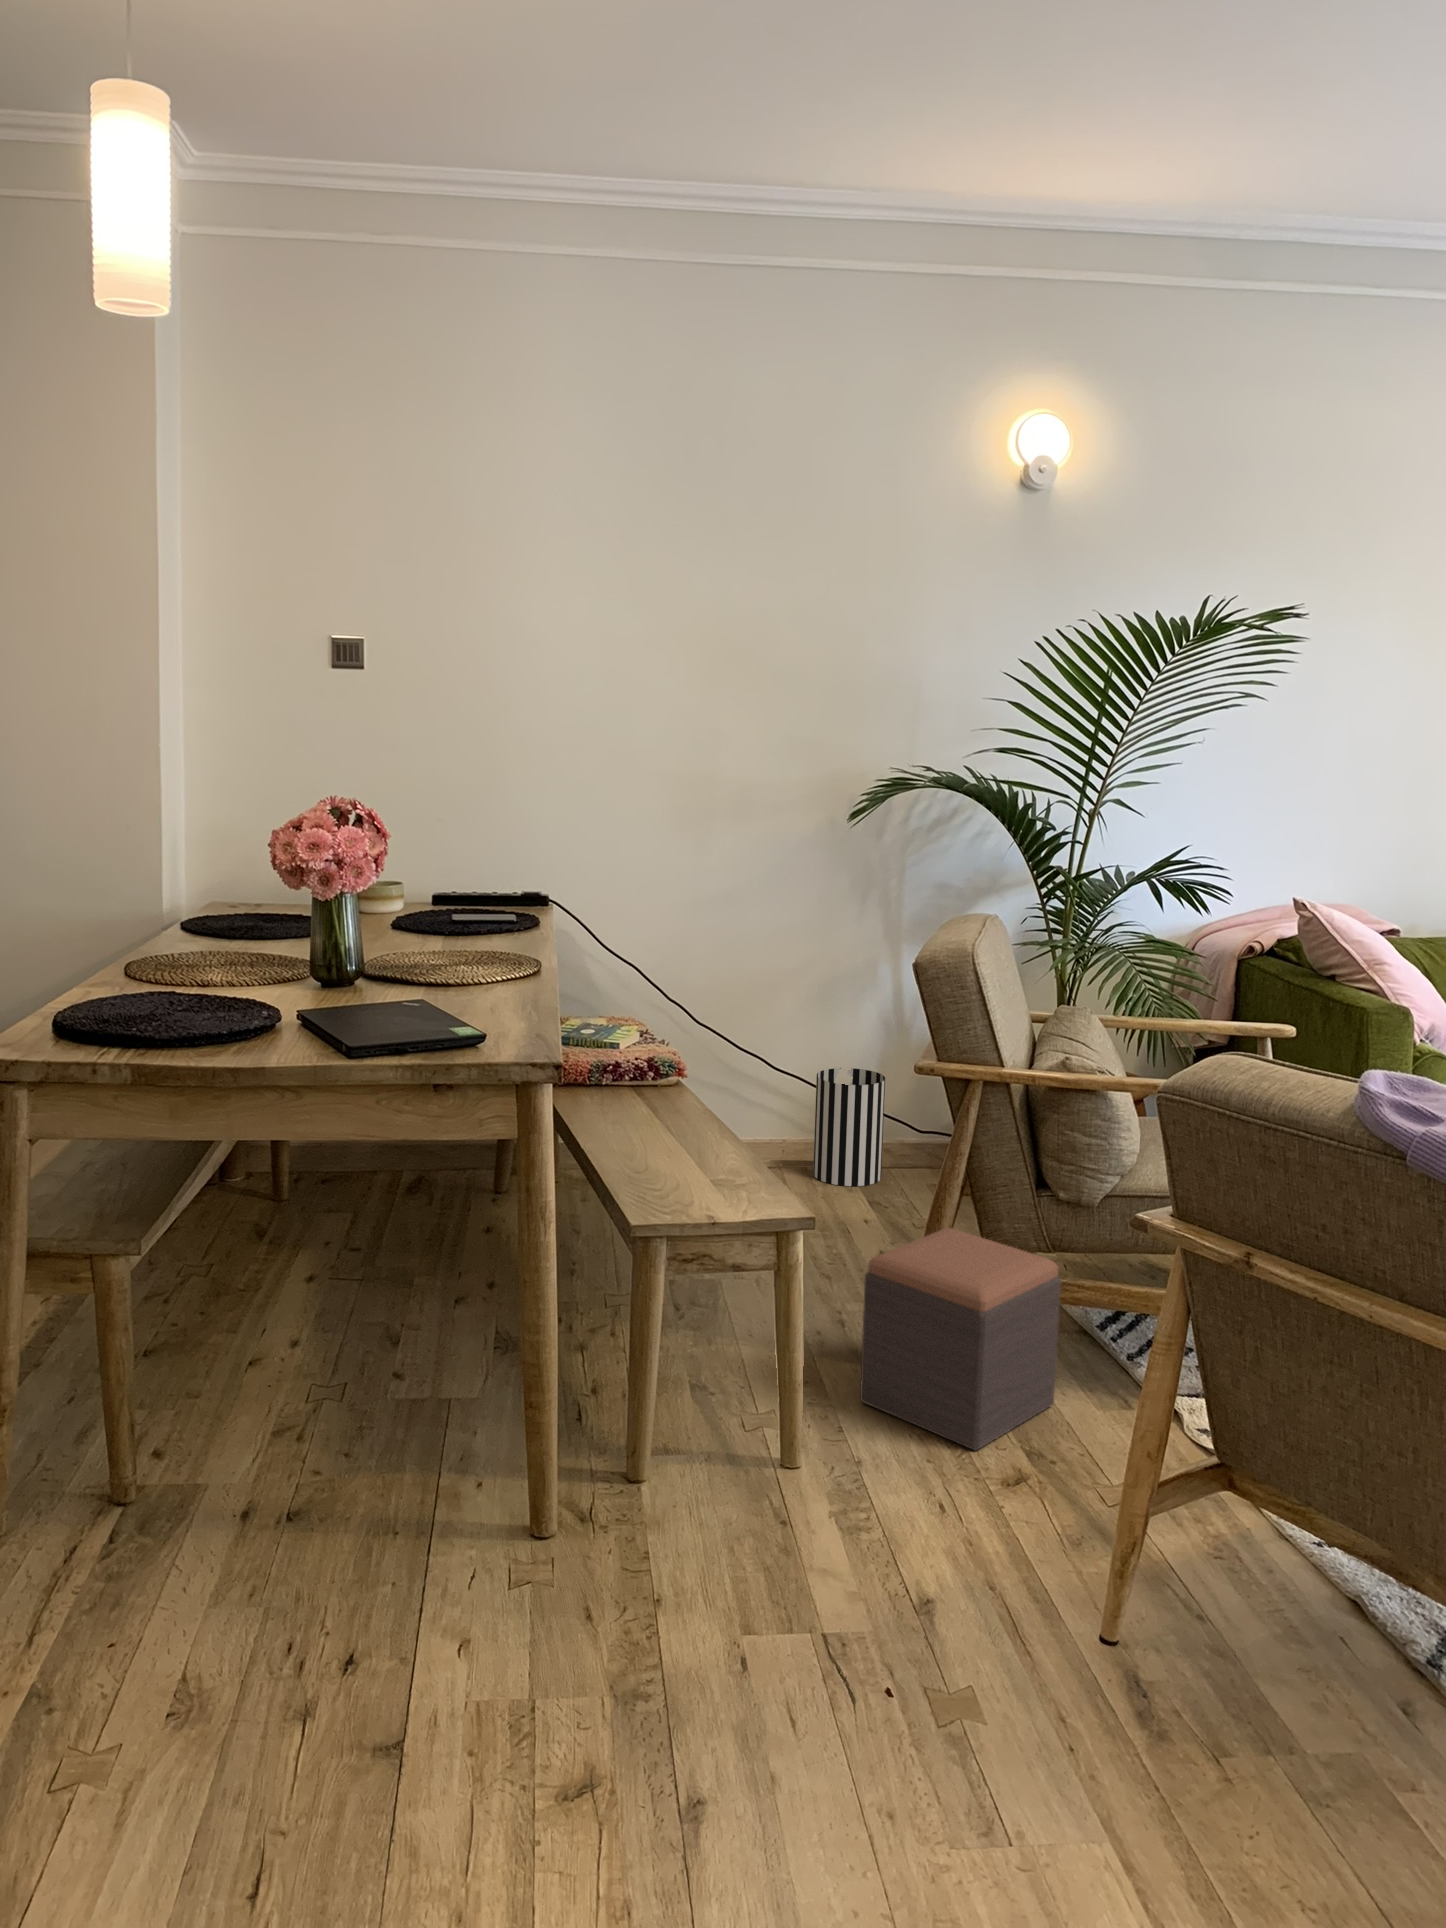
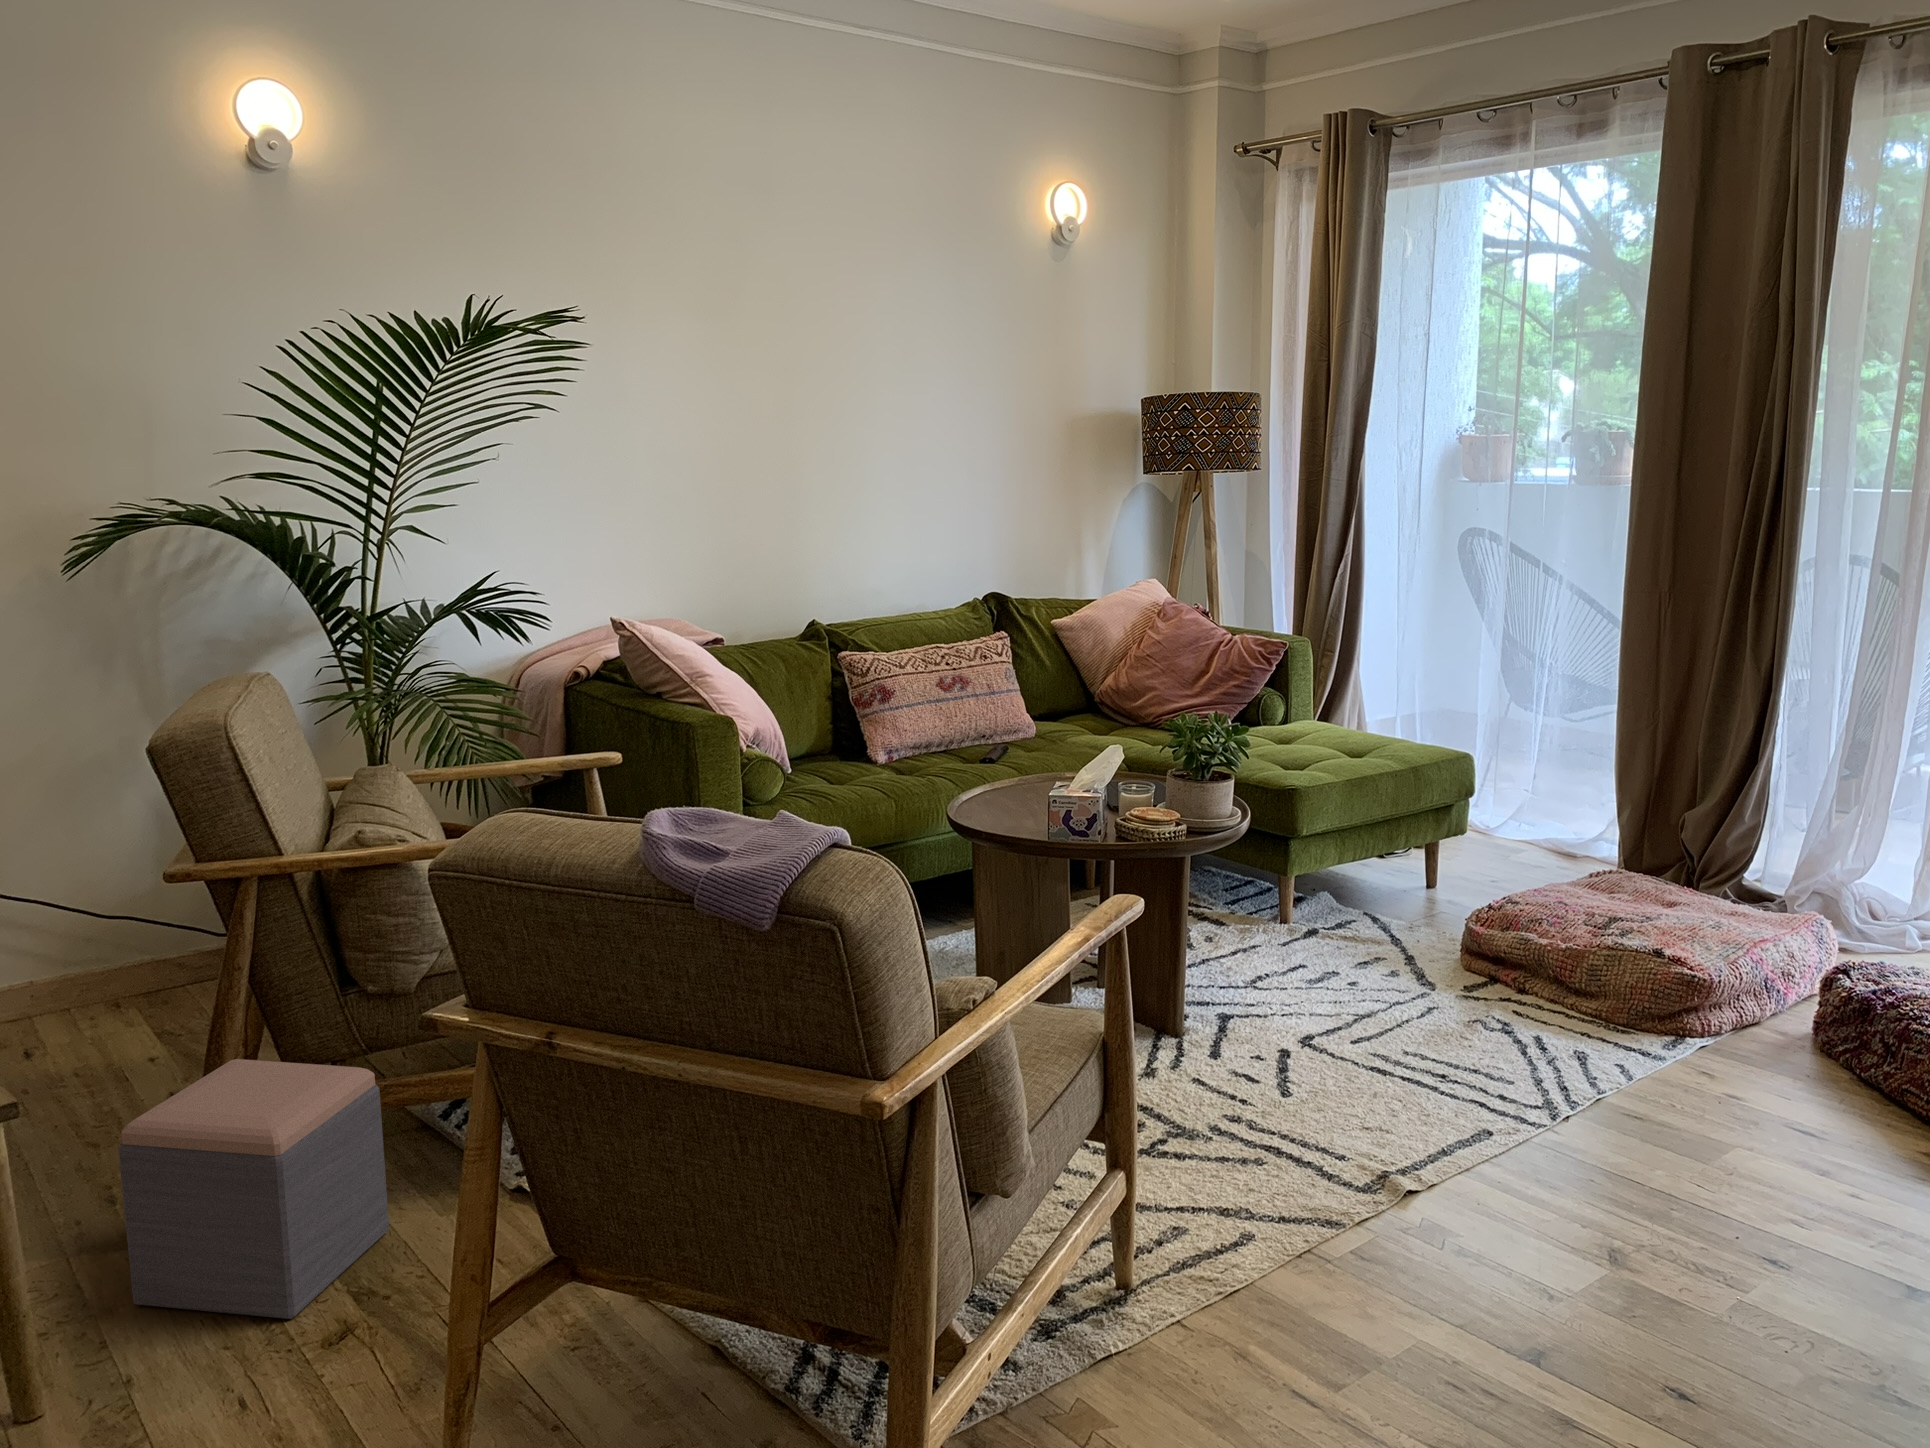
wastebasket: present [813,1068,885,1186] -> none [60,876,169,1025]

